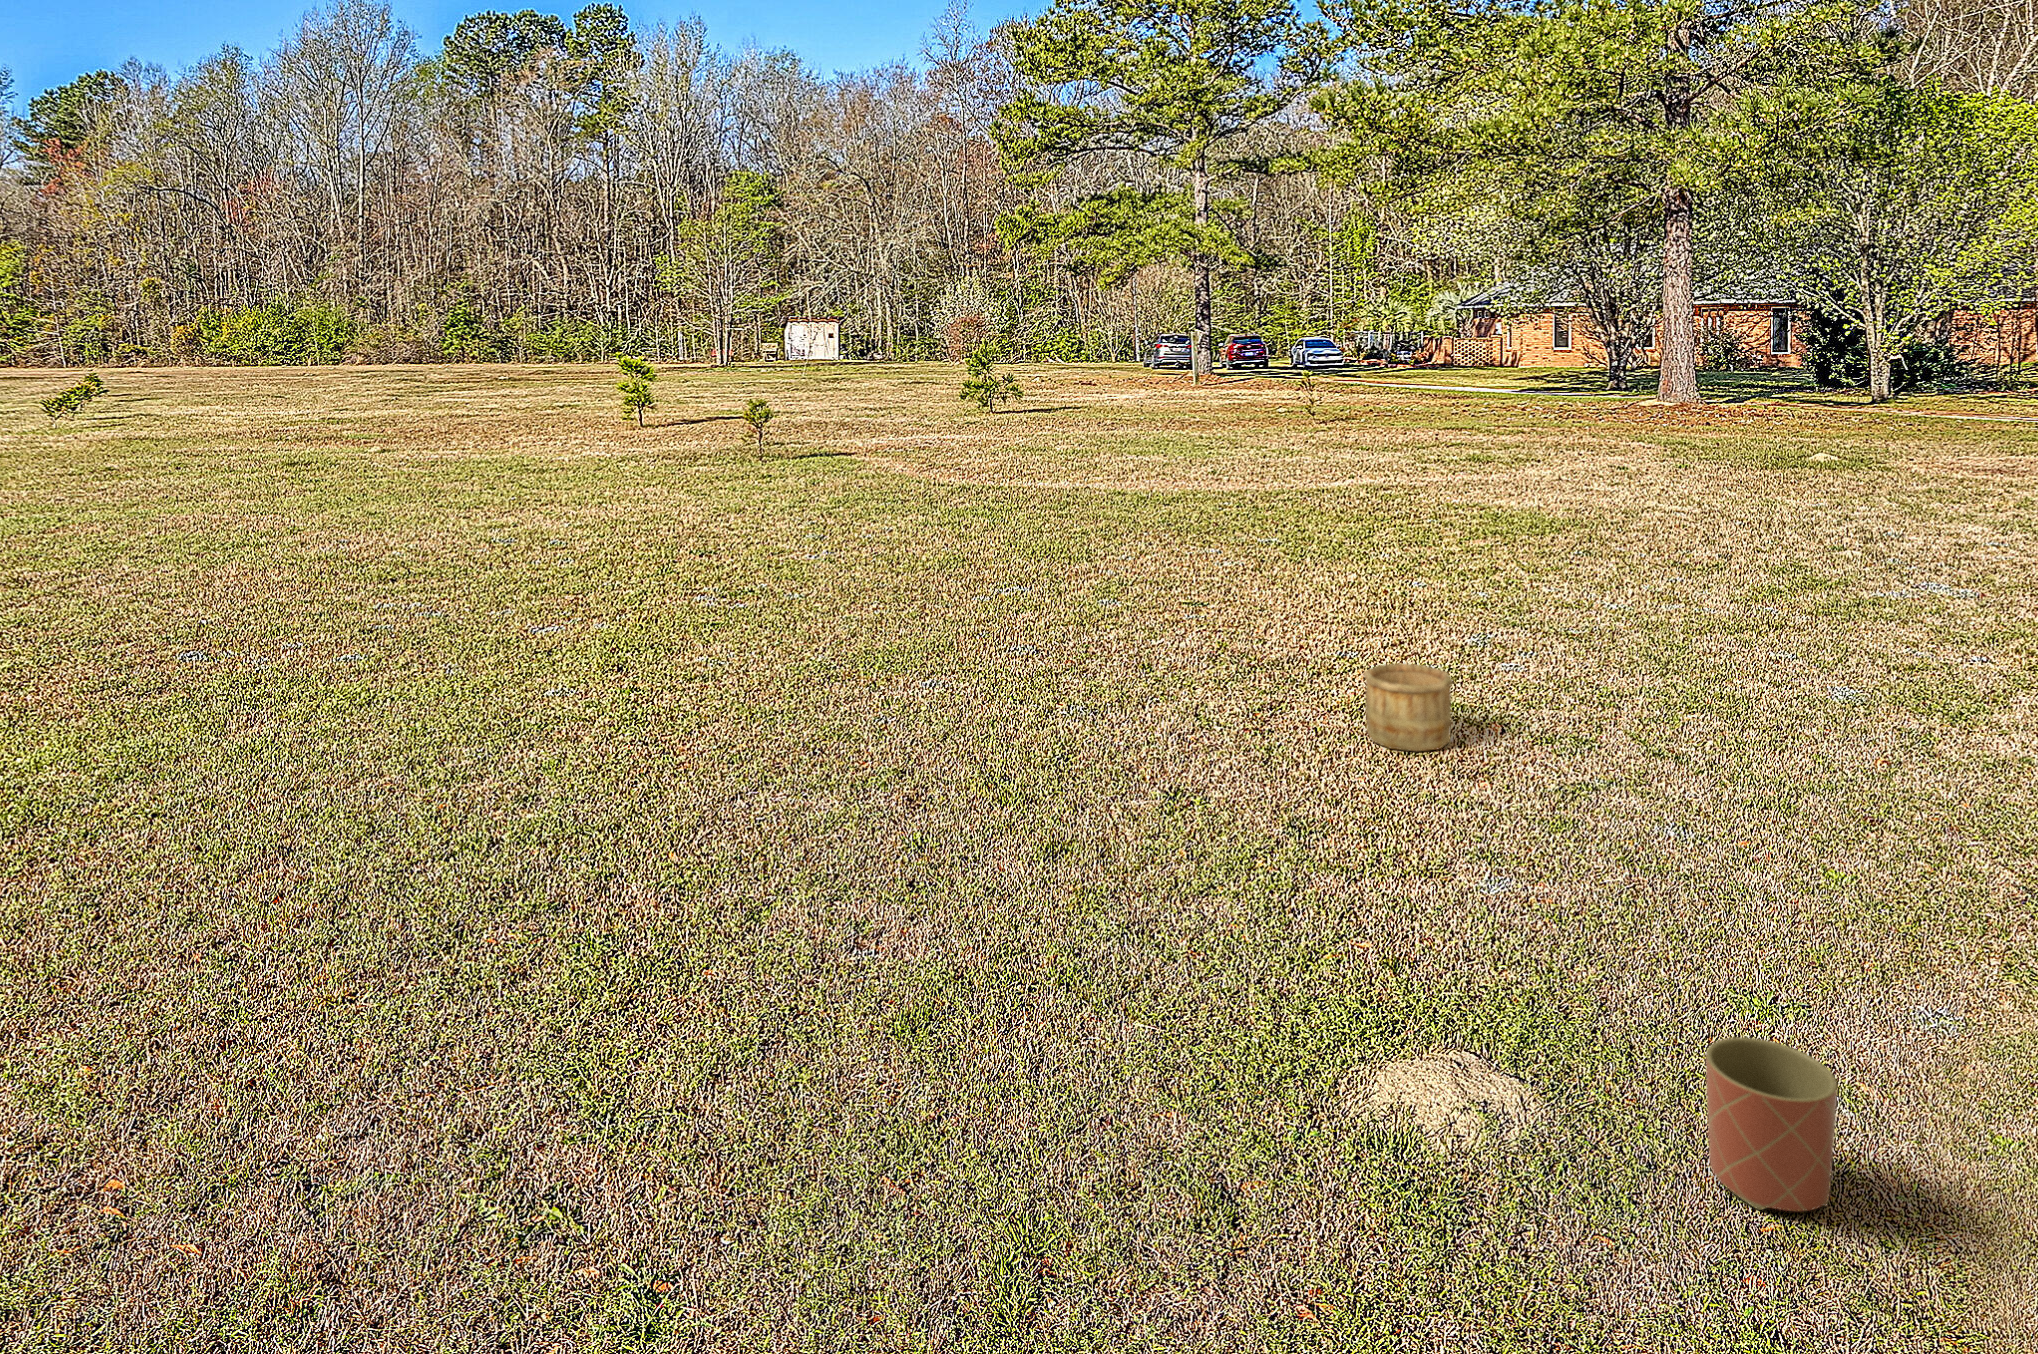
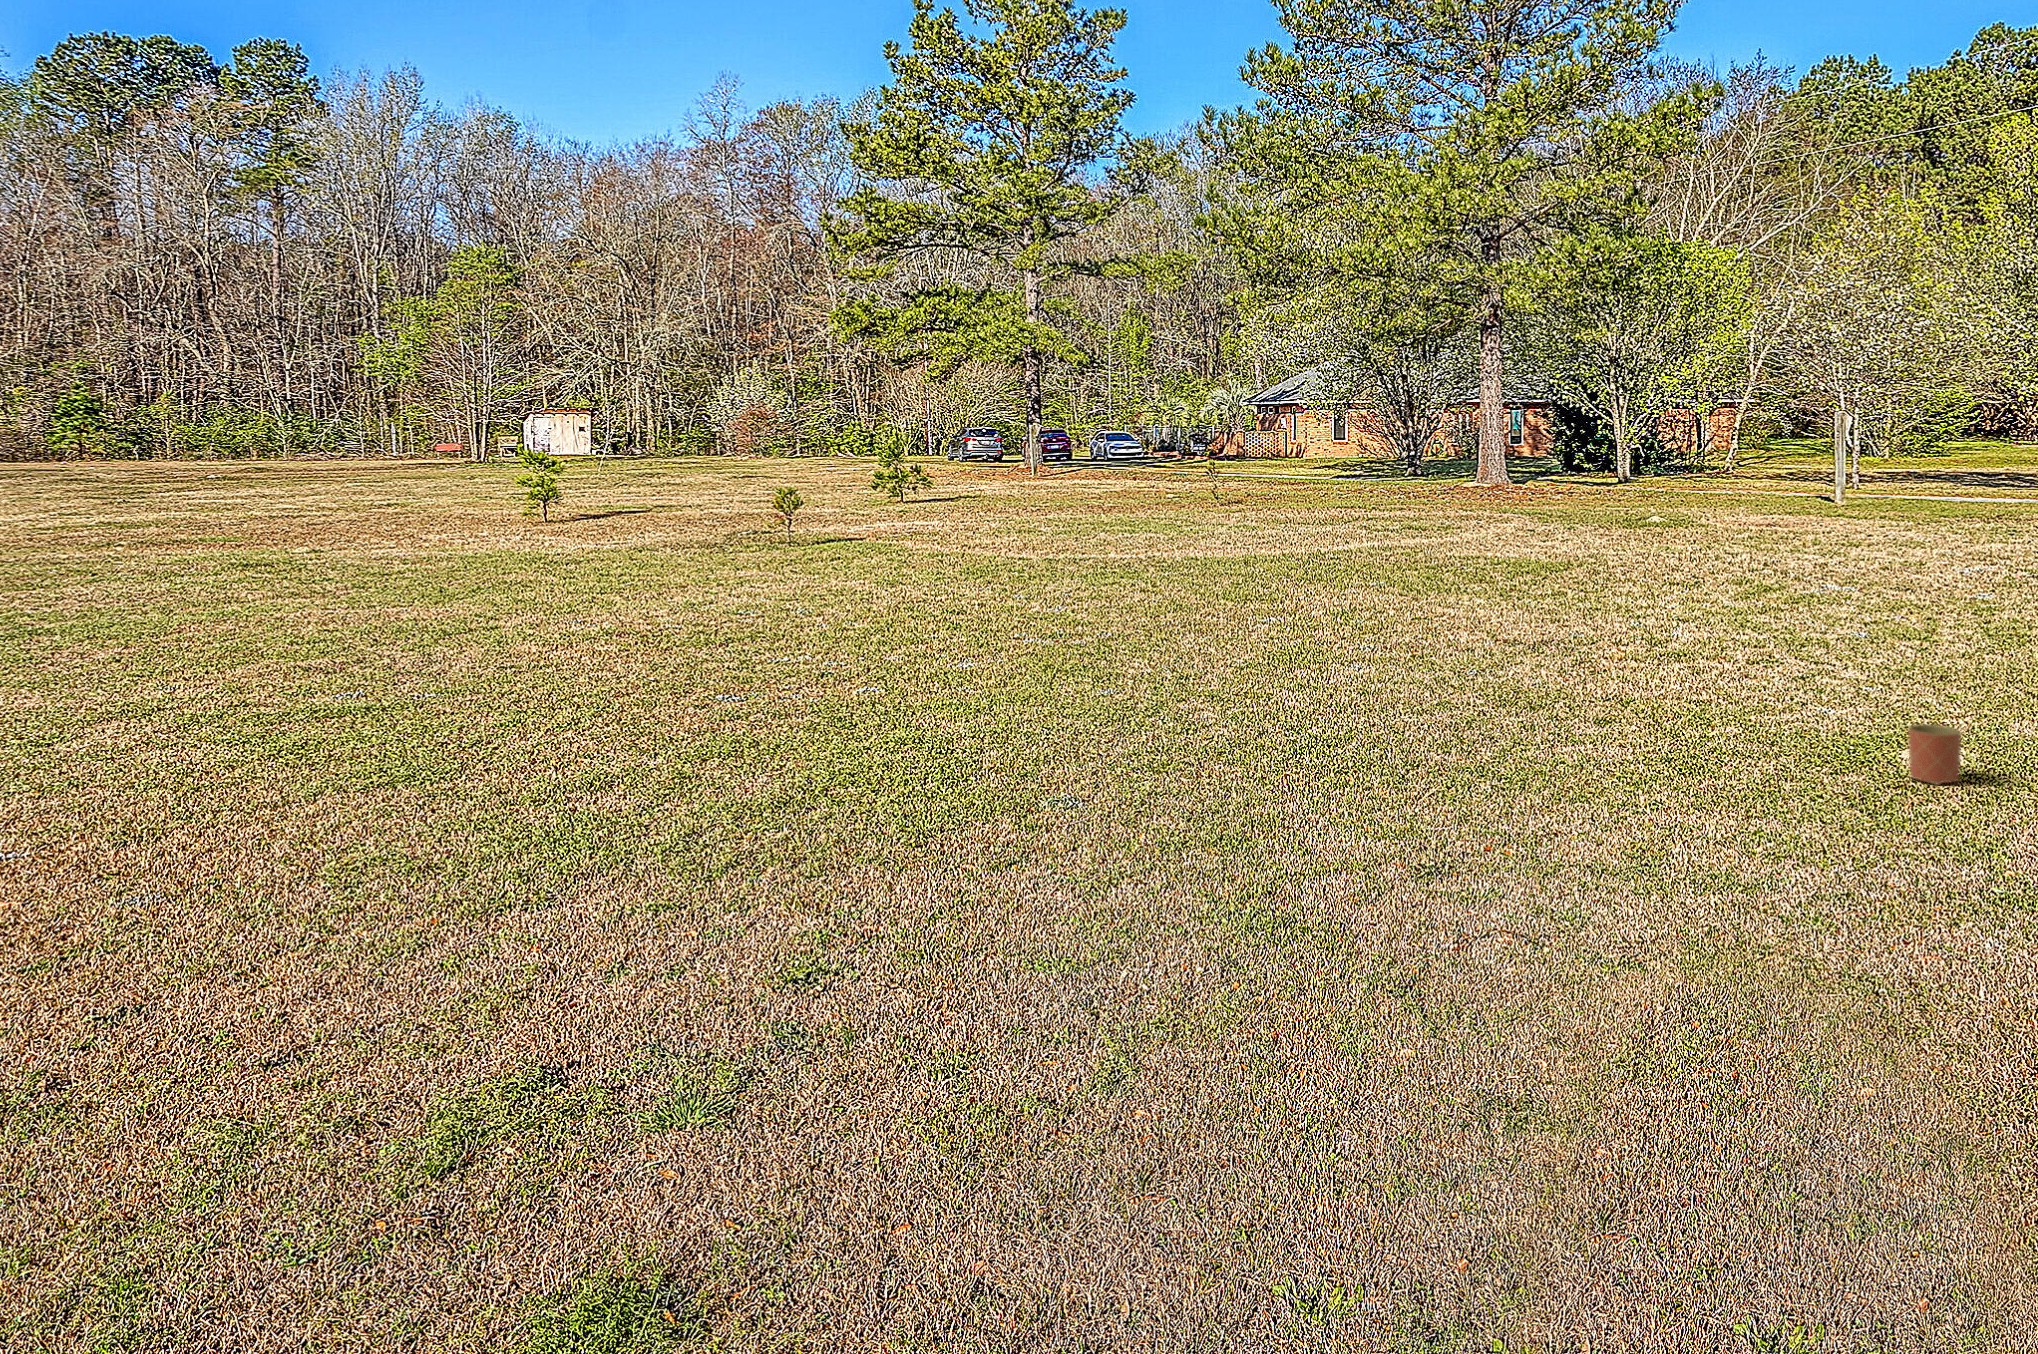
wooden bucket: present [1363,663,1453,751] -> none [1571,630,1626,680]

